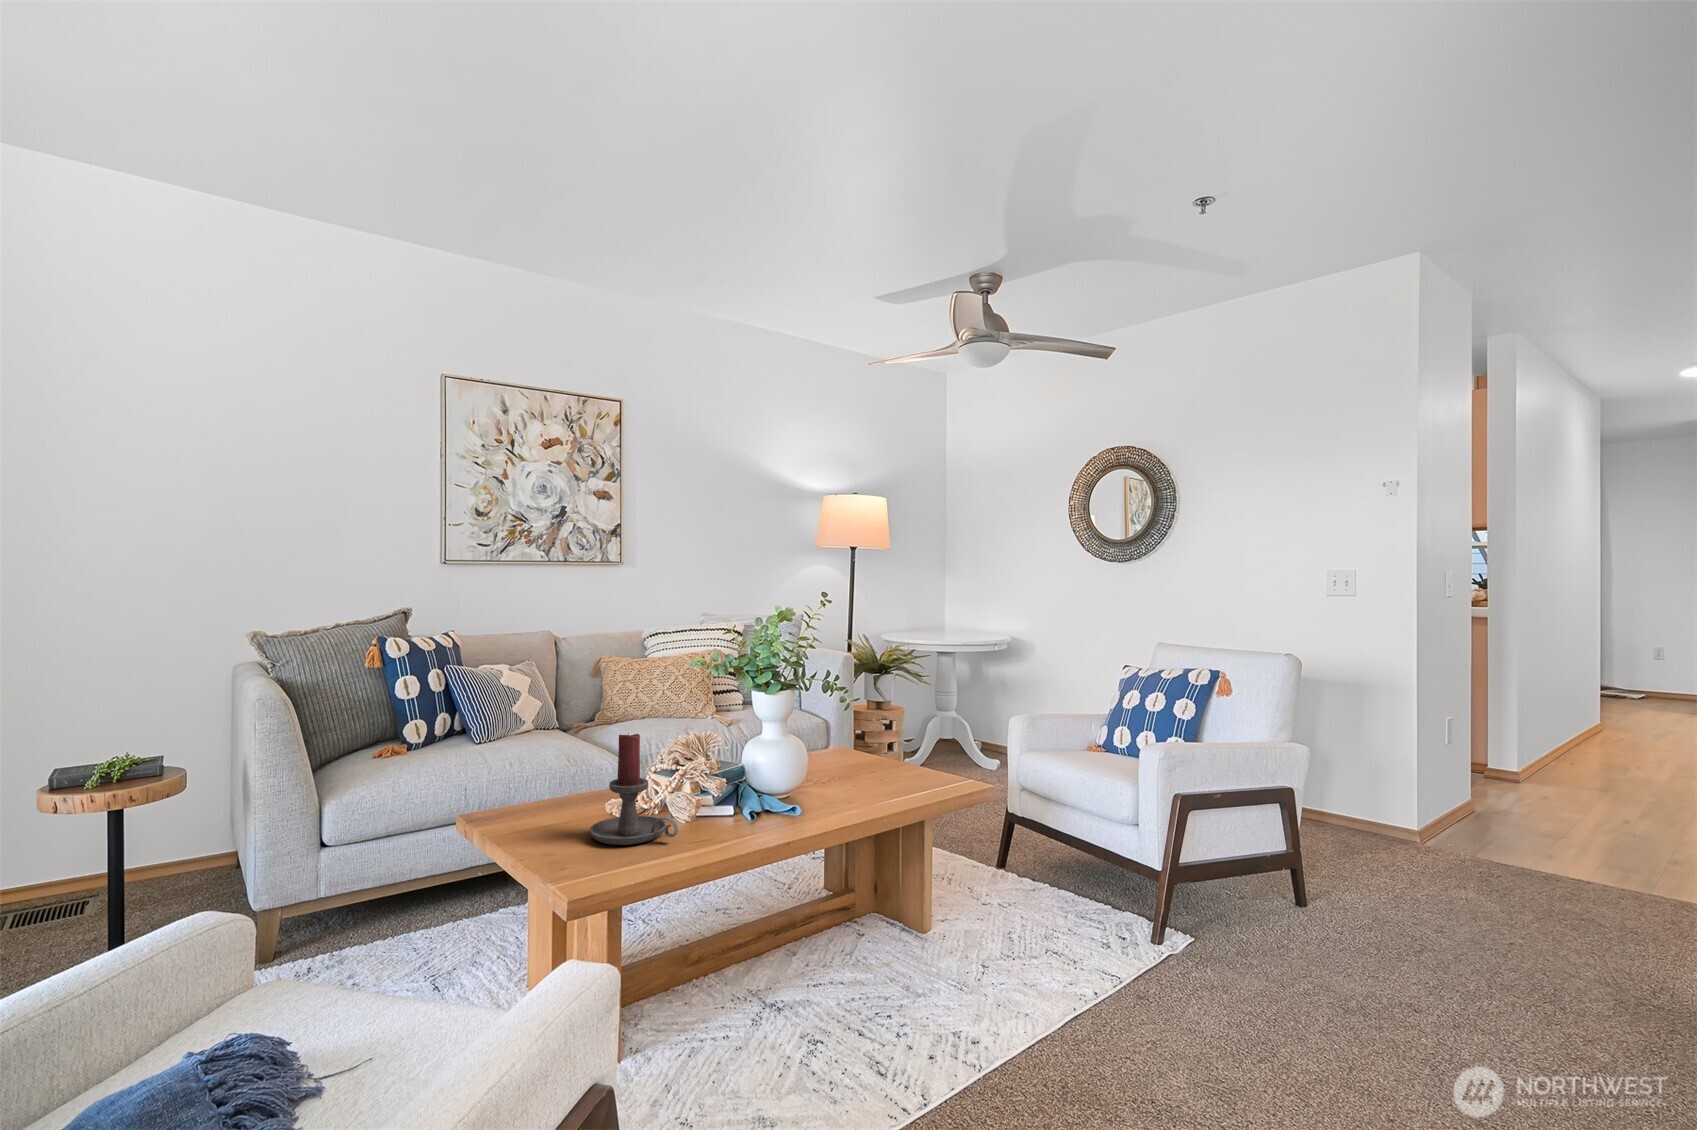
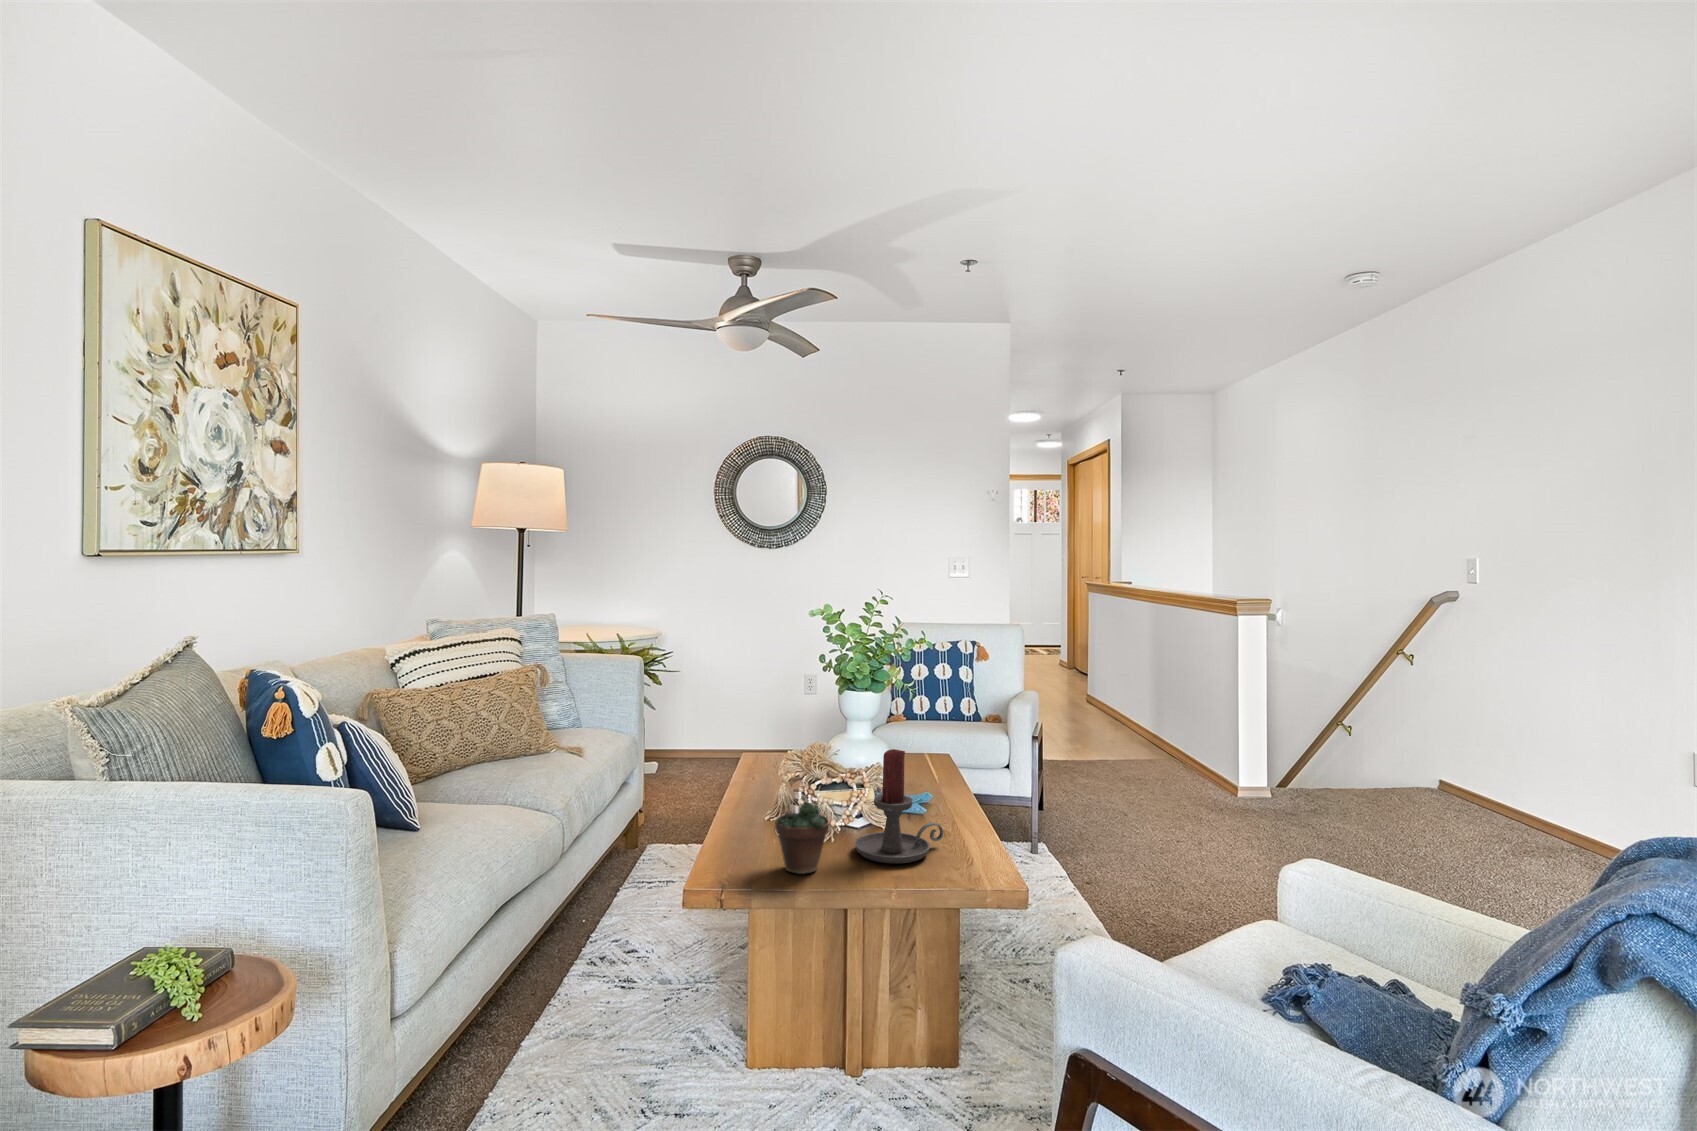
succulent plant: none [524,744,575,826] -> present [775,782,830,874]

